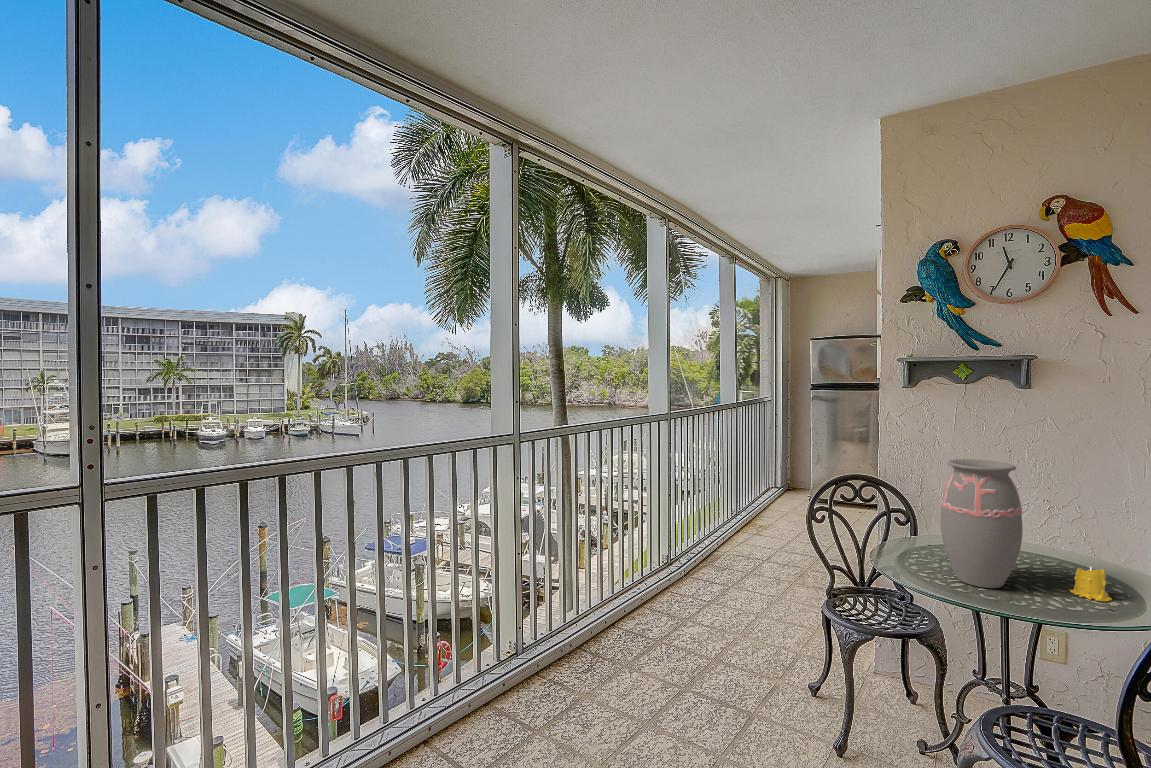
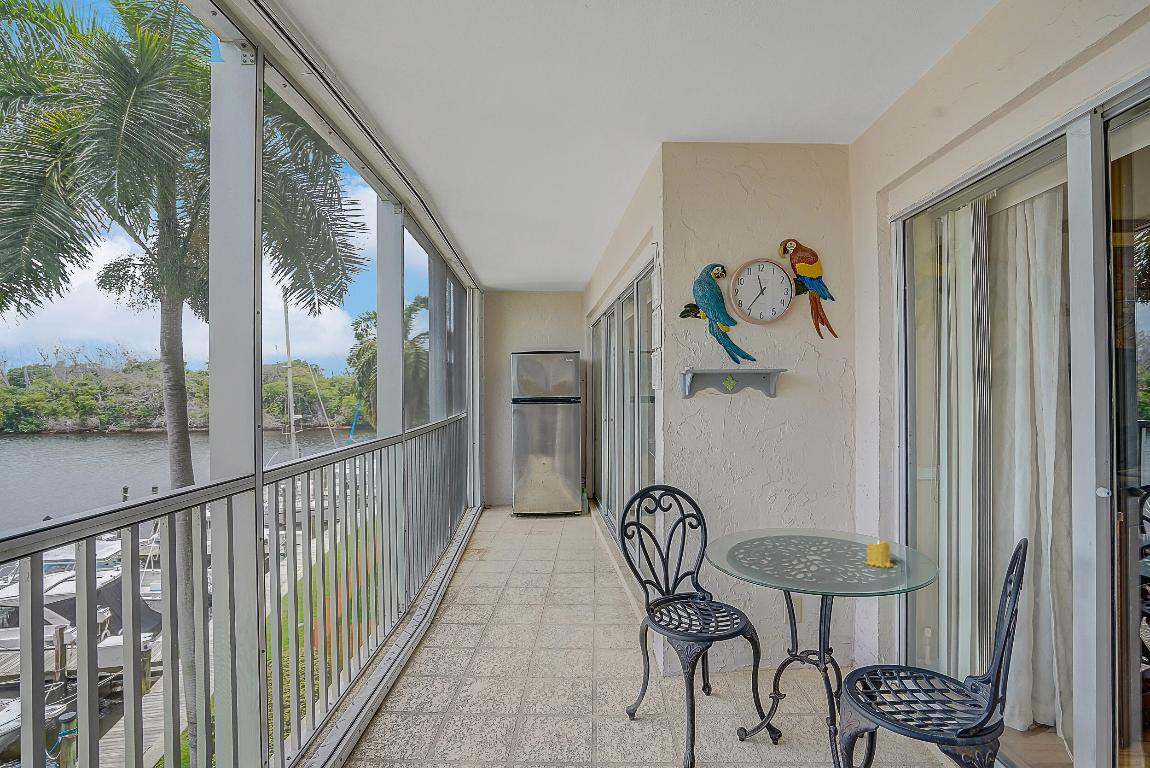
decorative vase: present [941,459,1022,588] -> none [779,458,843,573]

